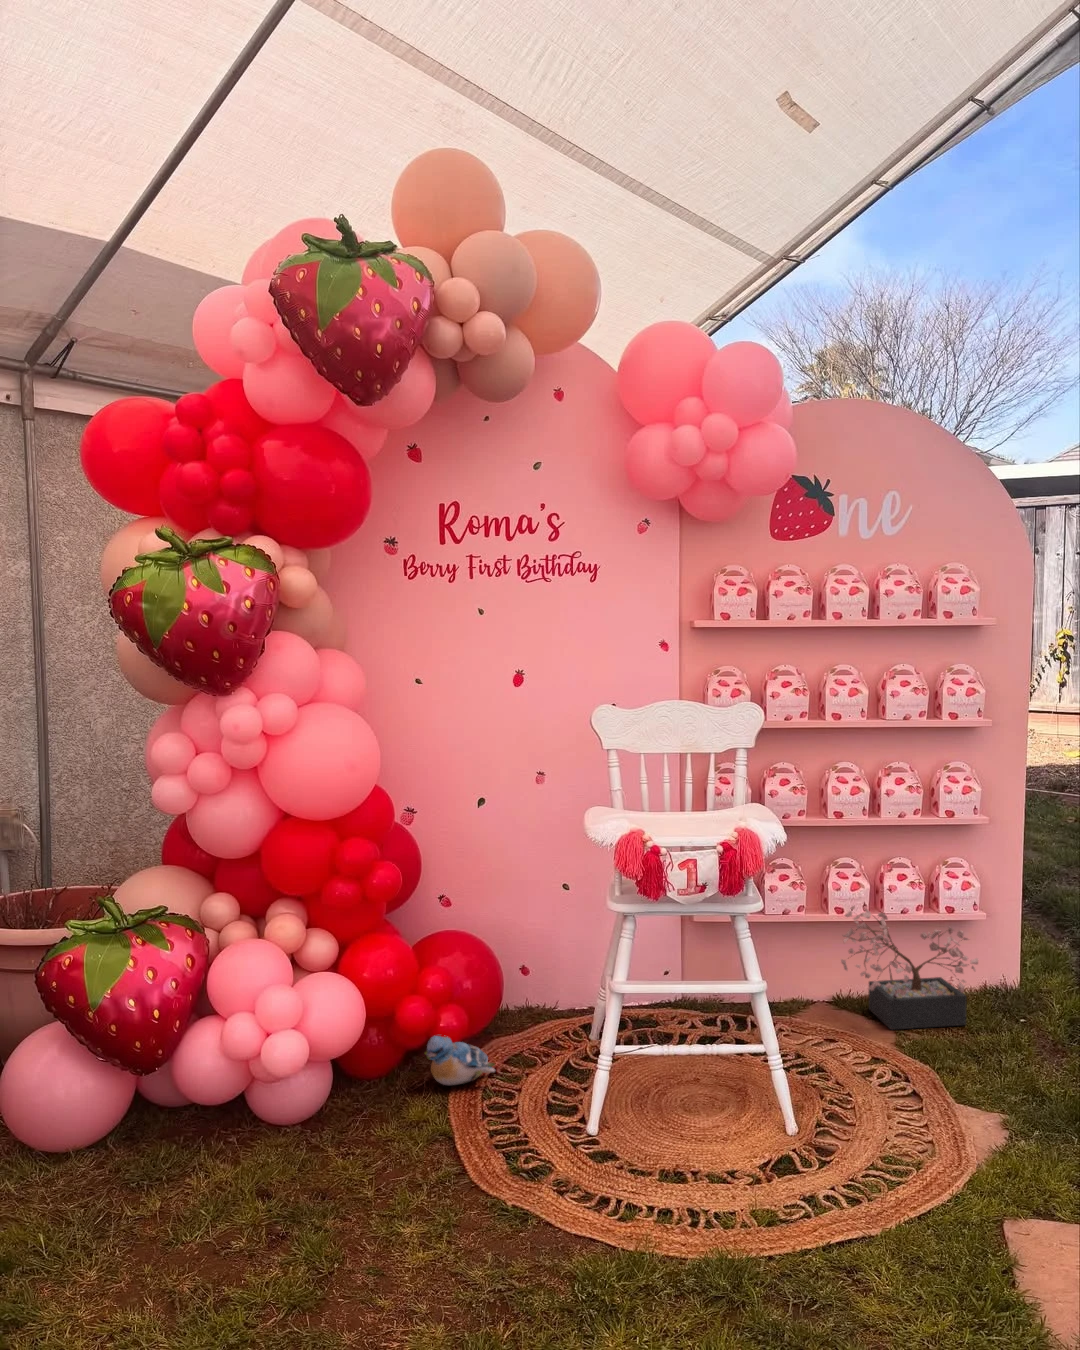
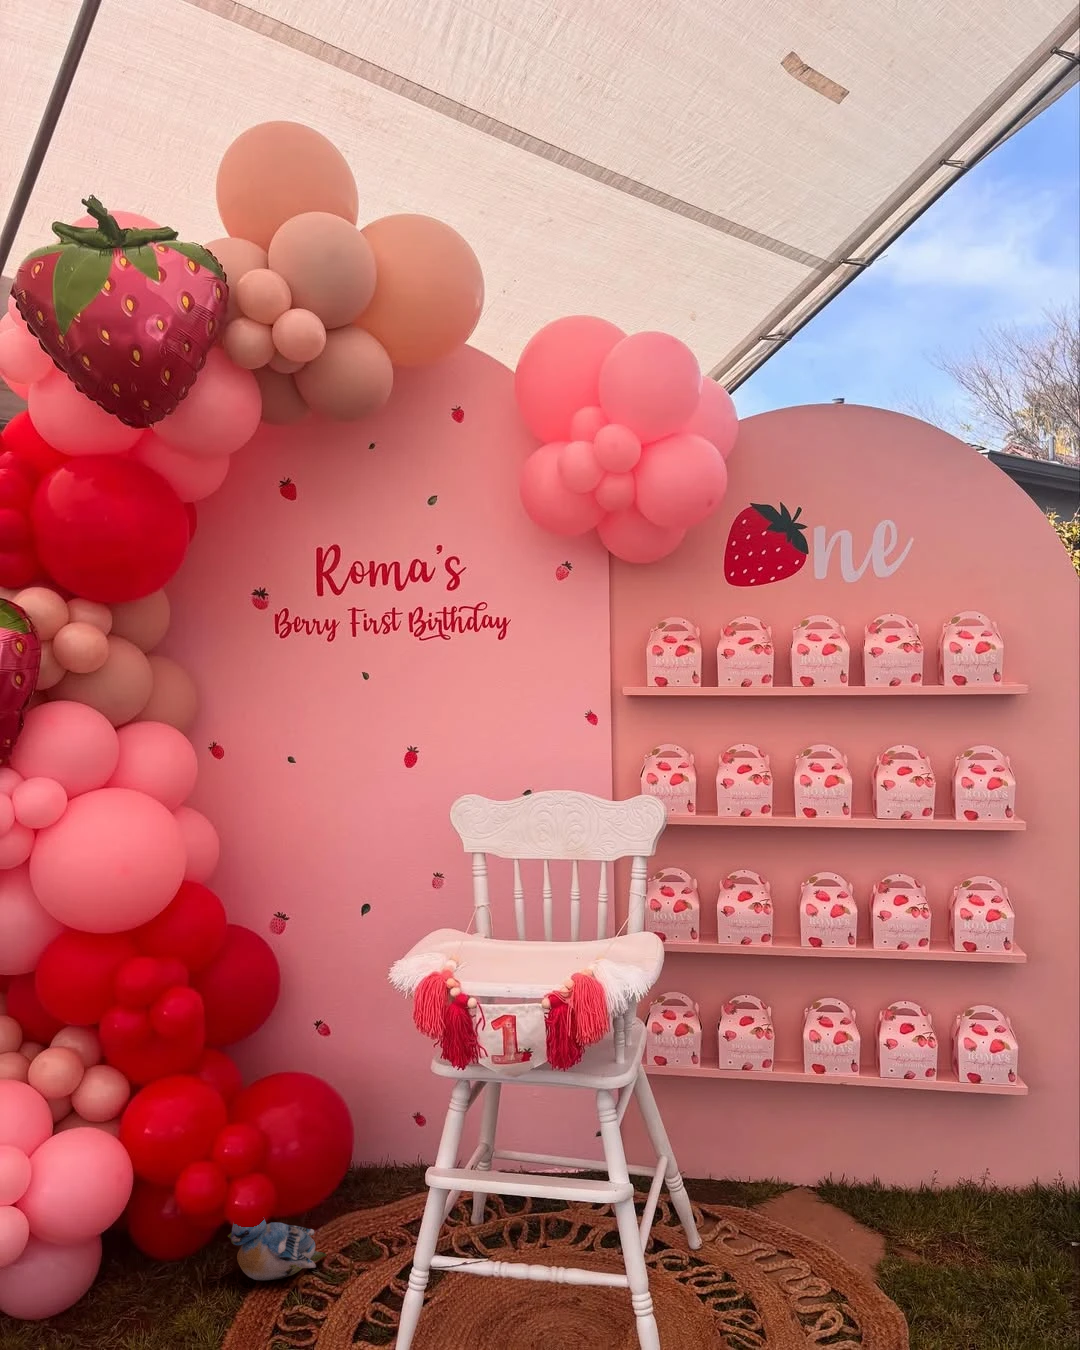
decorative plant: present [841,906,978,1030] -> none [813,1065,1007,1247]

